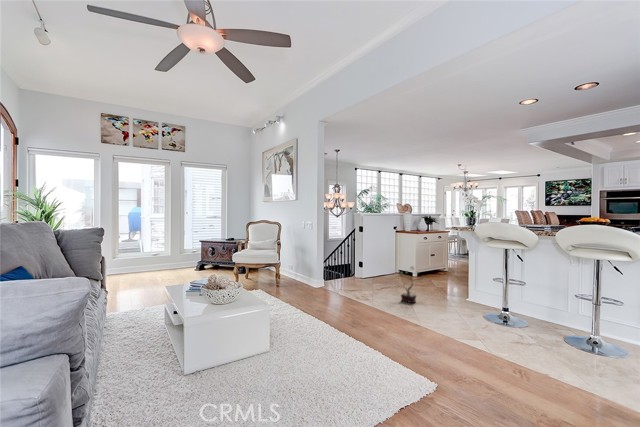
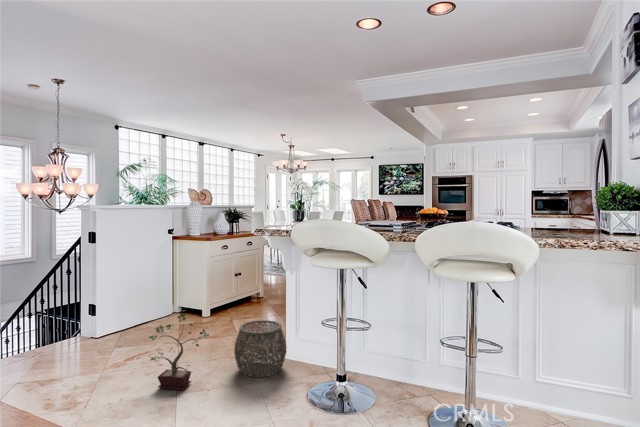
woven basket: none [438,277,469,306] -> present [234,320,286,378]

